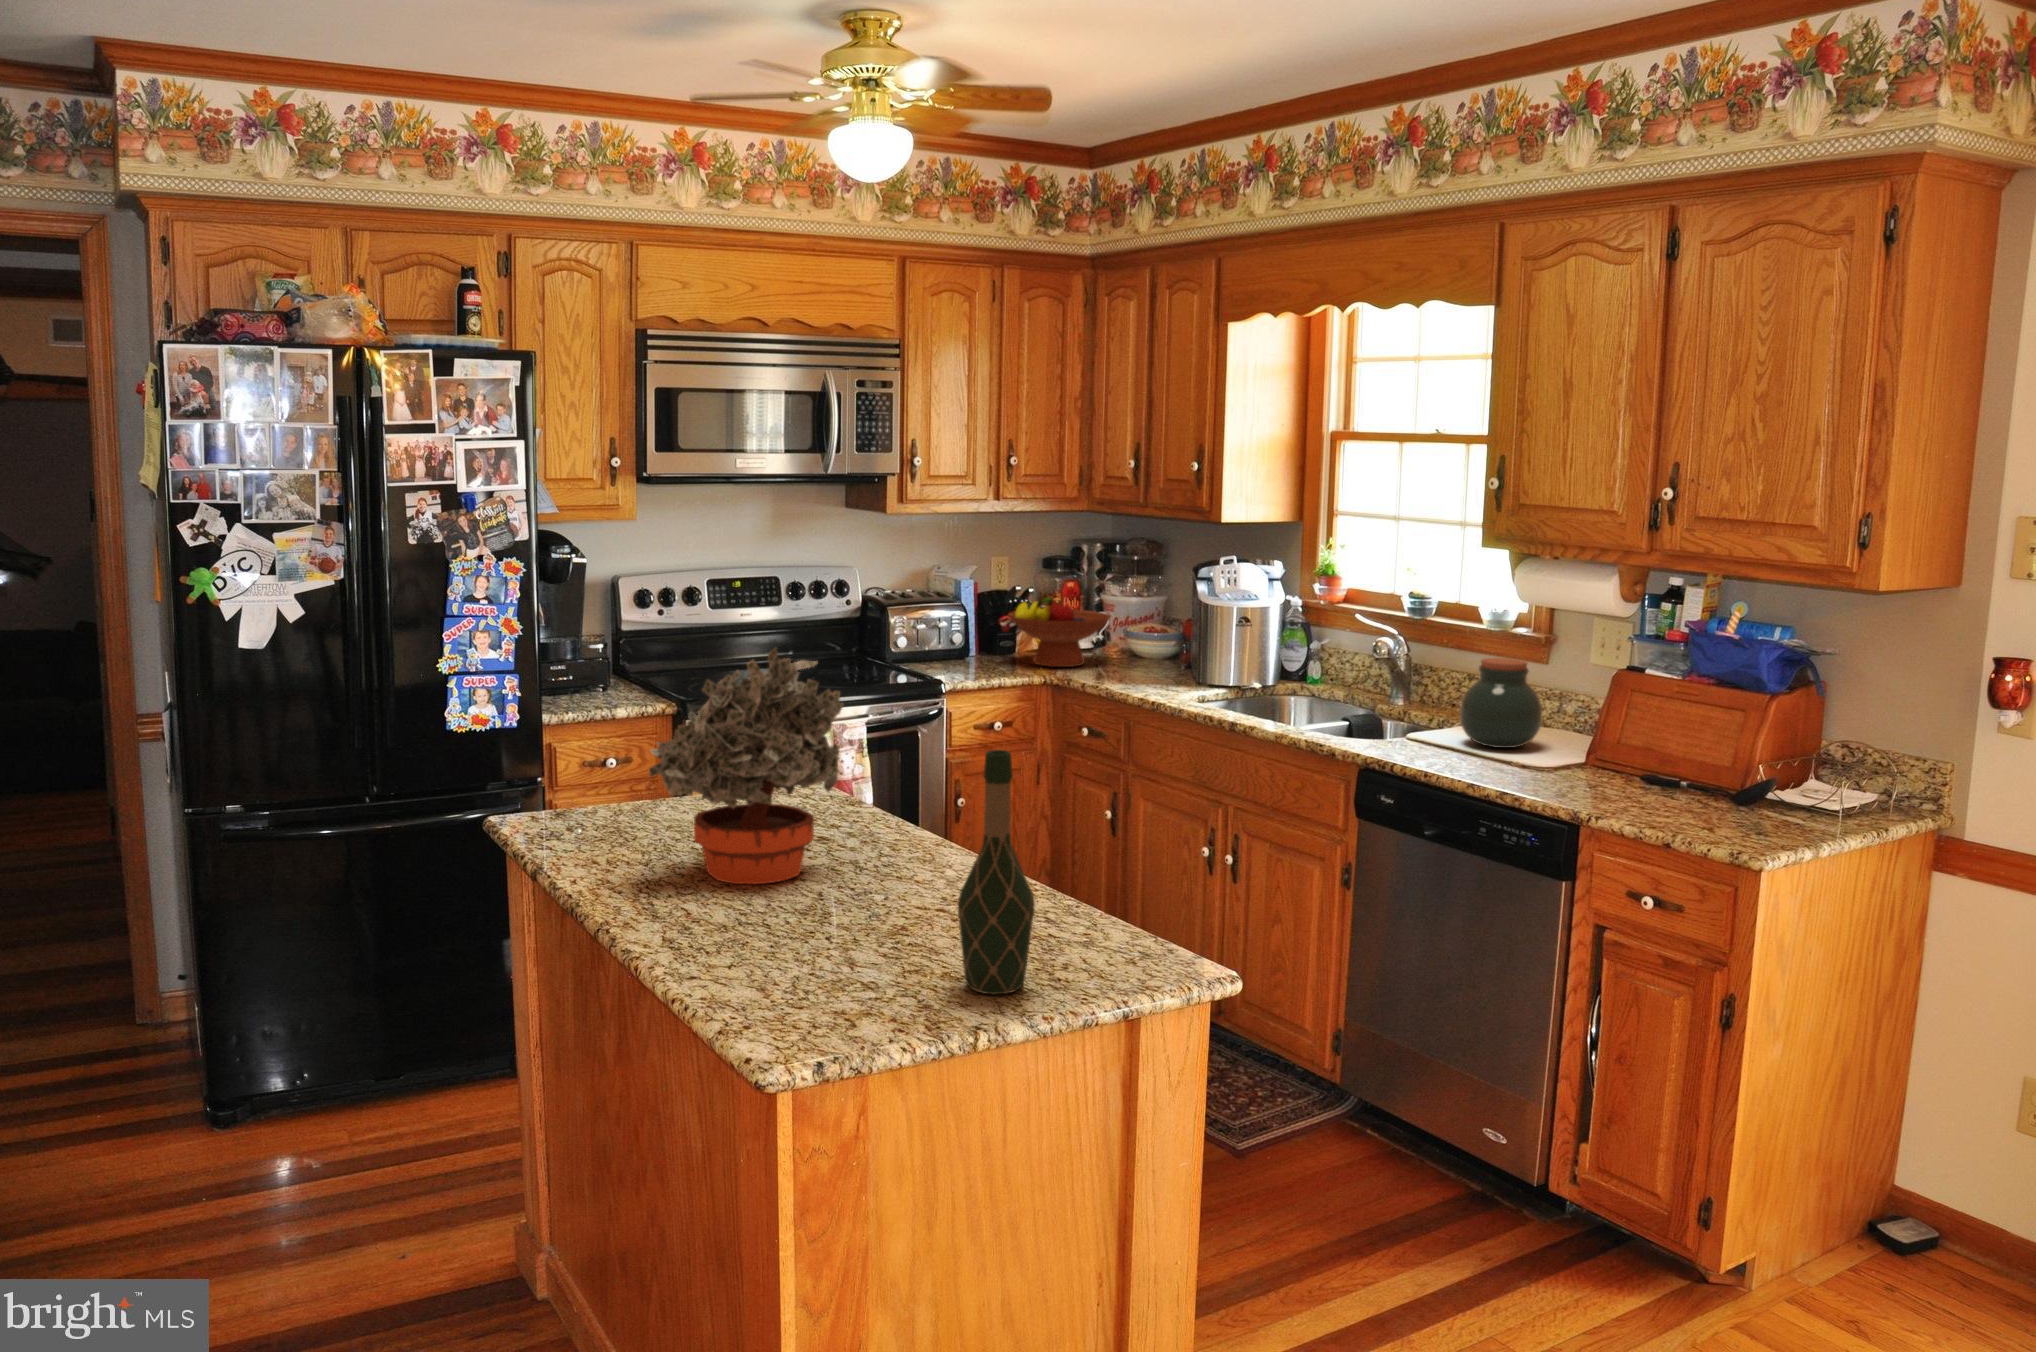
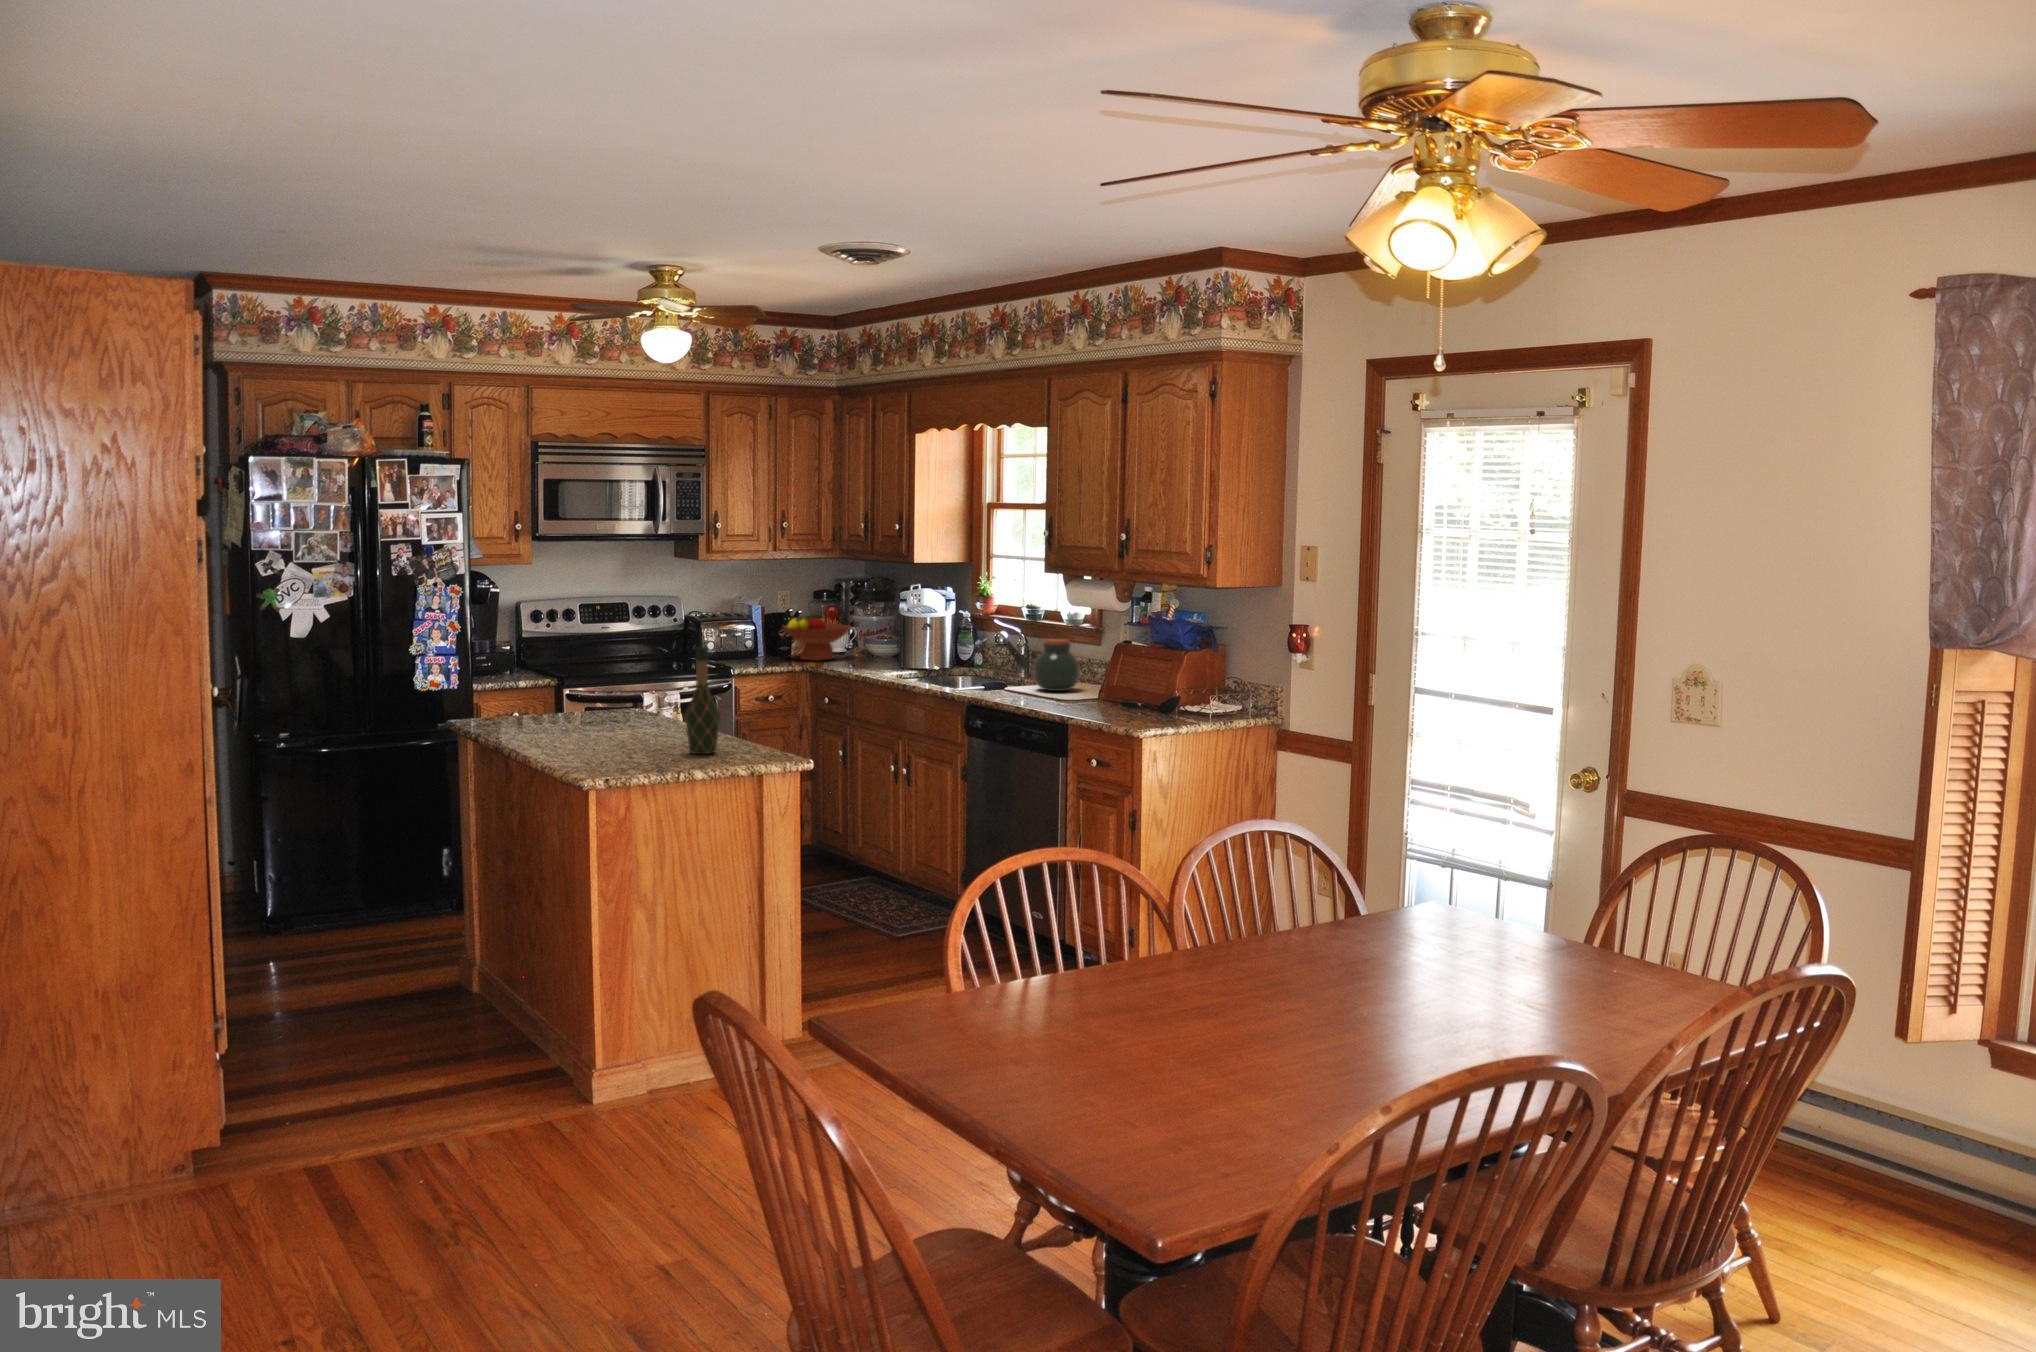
potted plant: present [649,648,843,884] -> none [545,615,644,731]

